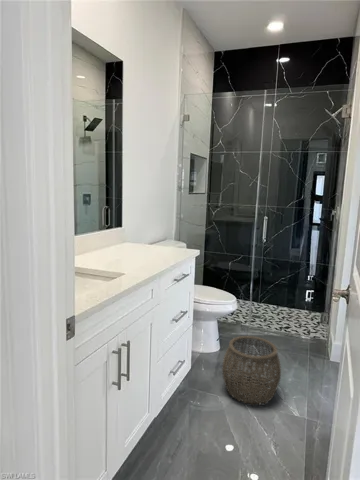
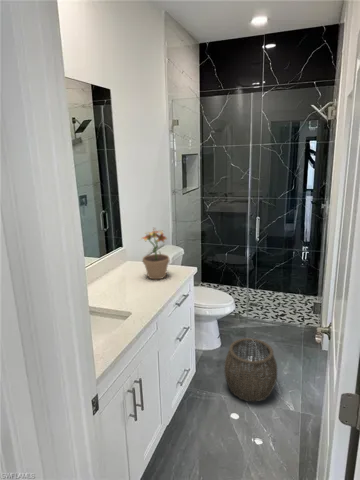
potted plant: none [140,199,170,255] -> present [143,229,169,279]

